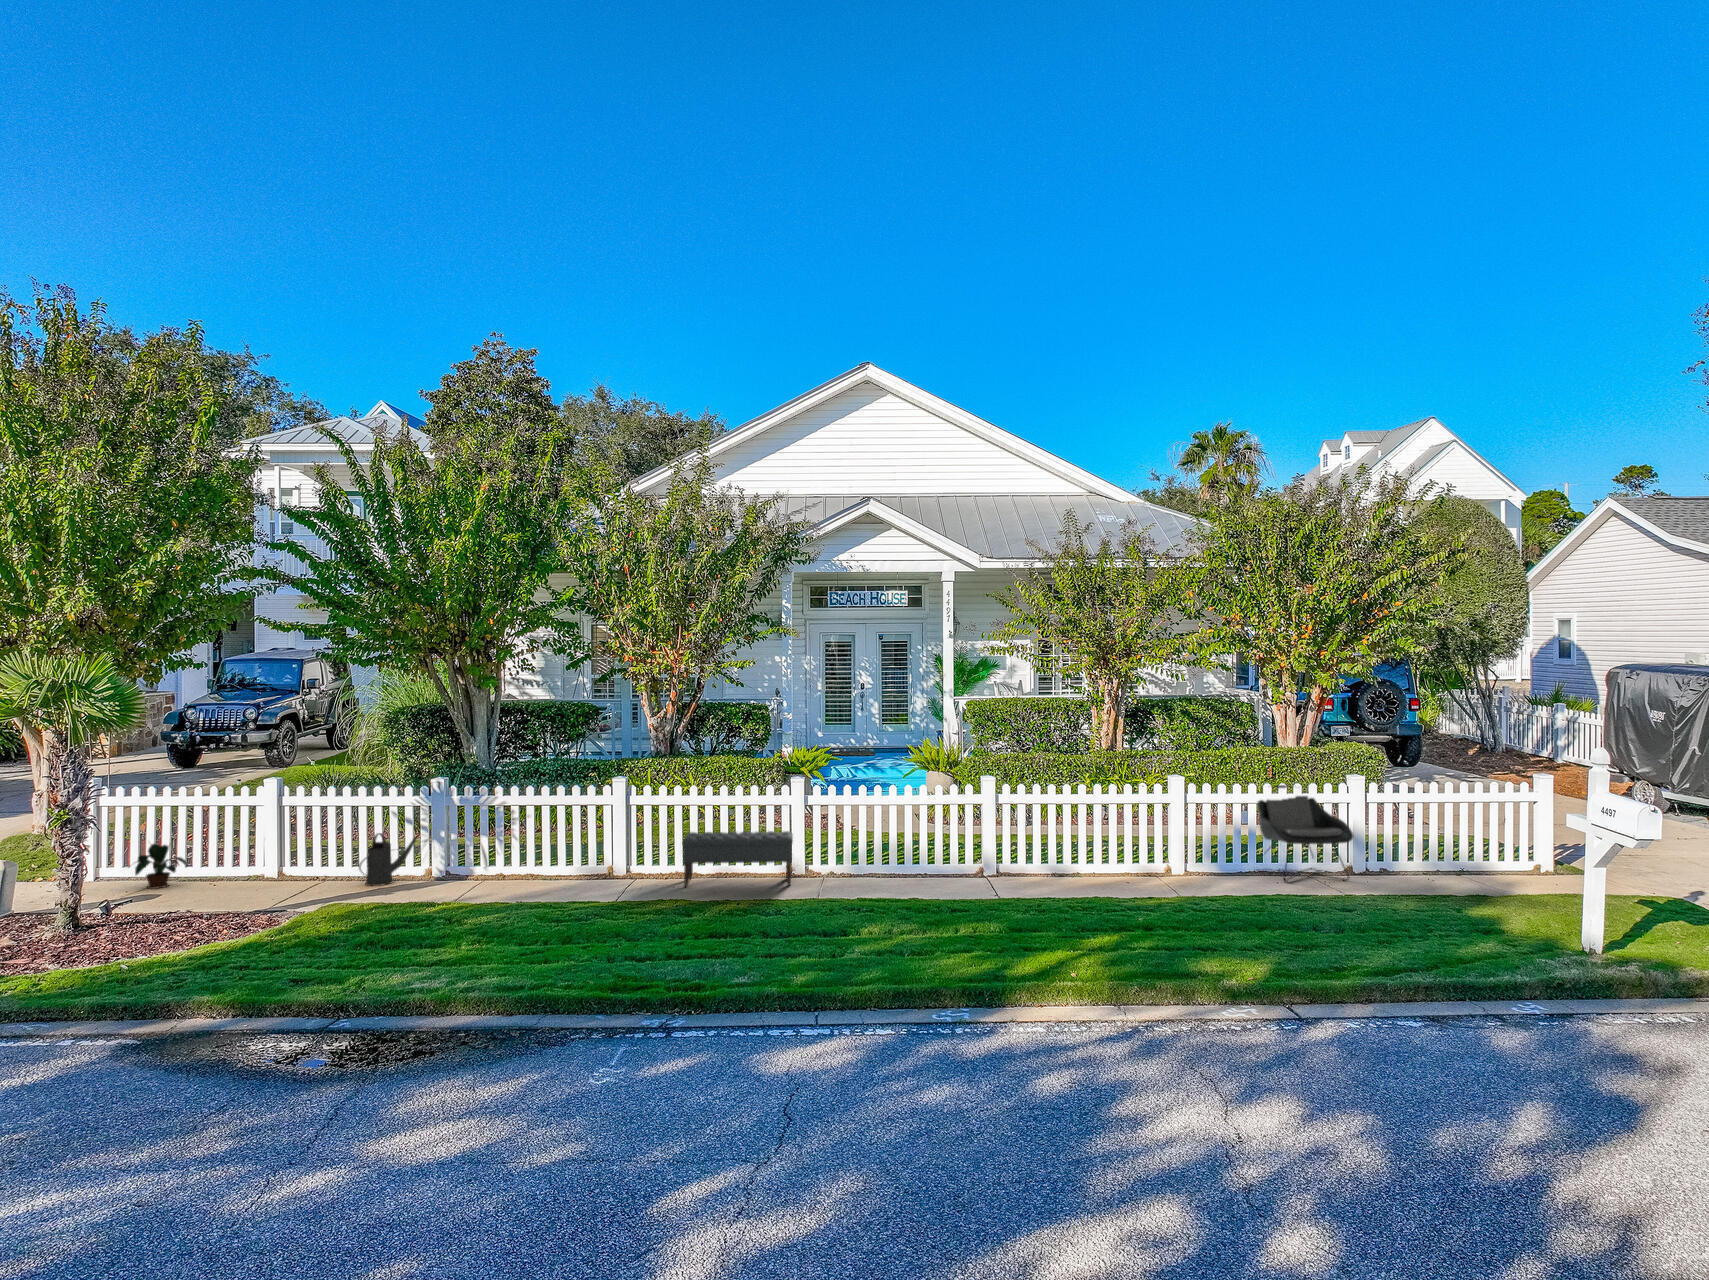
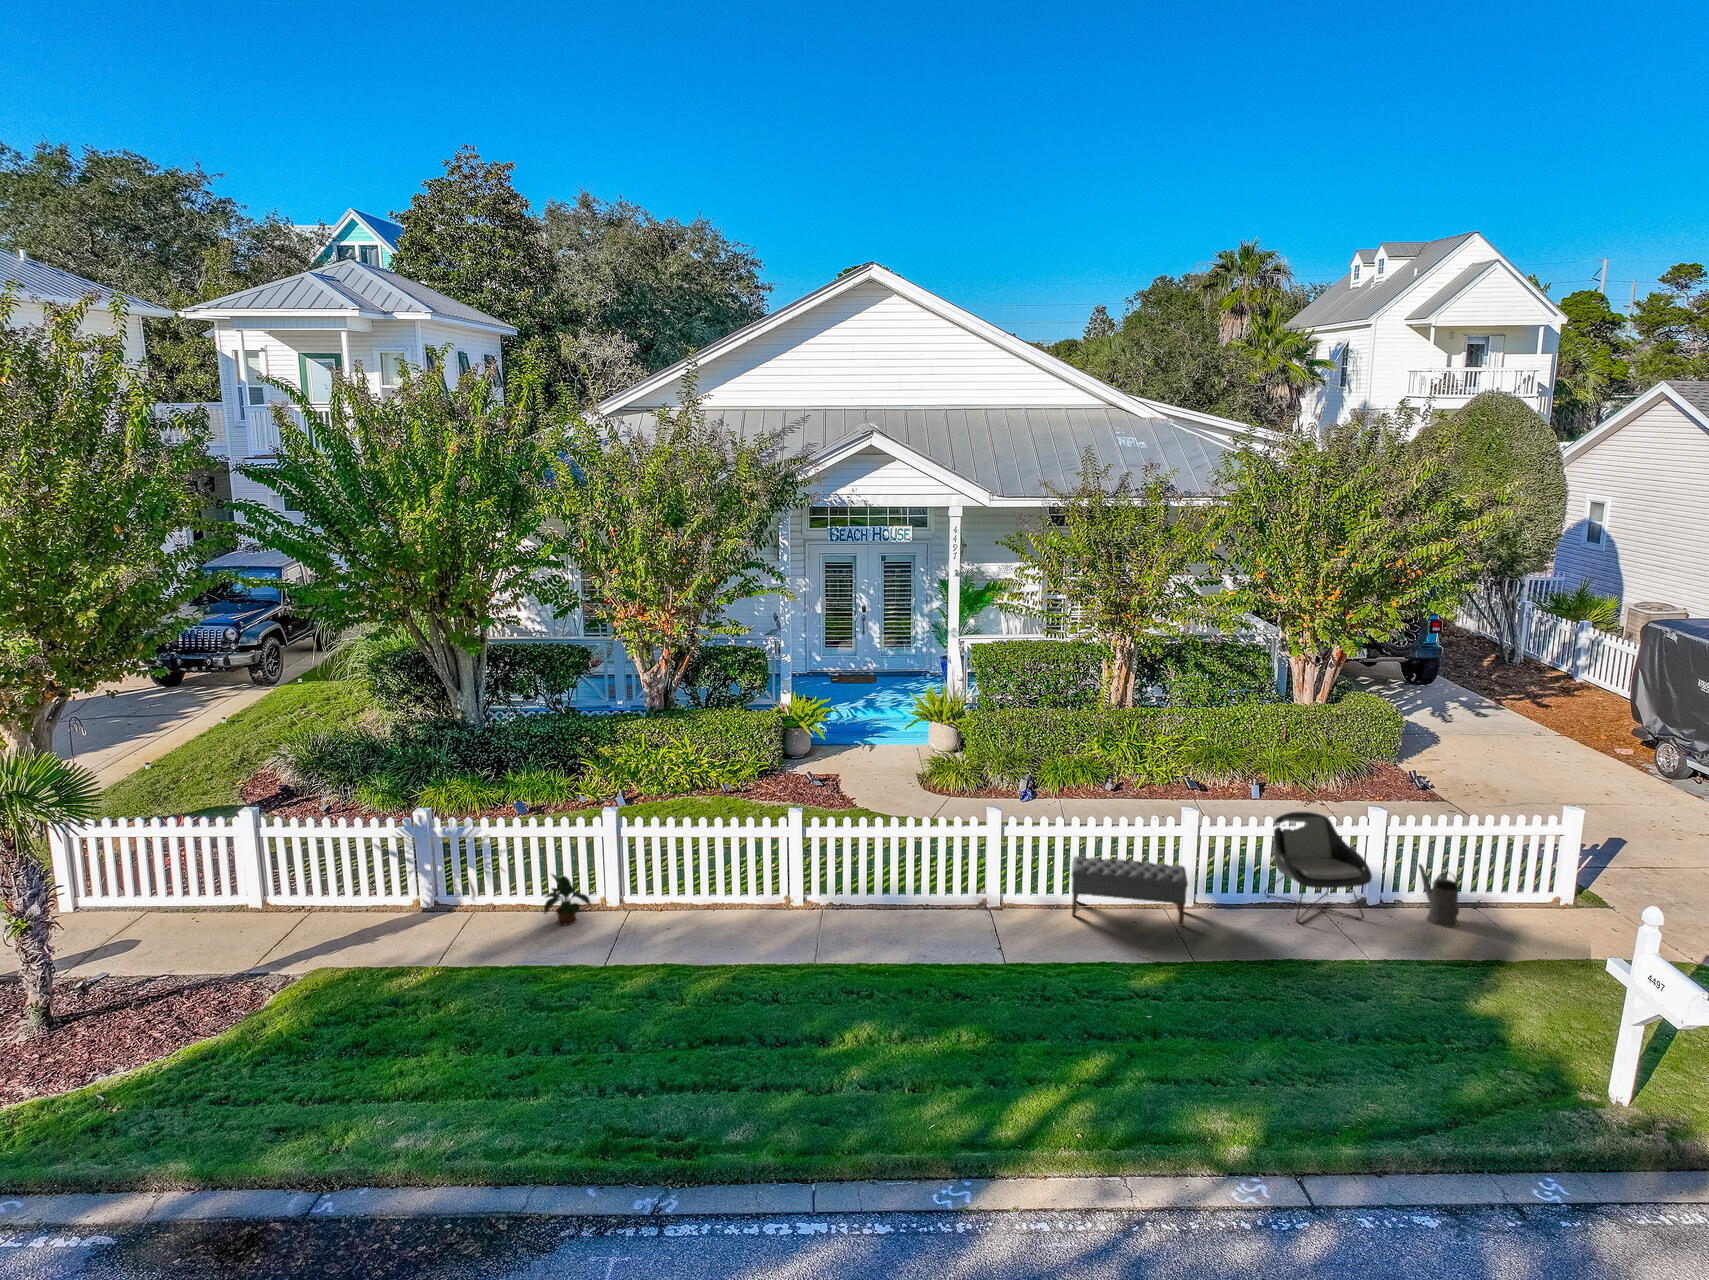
bench: present [682,831,793,887] -> present [1071,856,1188,927]
watering can: present [359,833,416,886] -> present [1419,864,1459,928]
potted plant: present [134,842,187,889] -> present [544,874,591,925]

